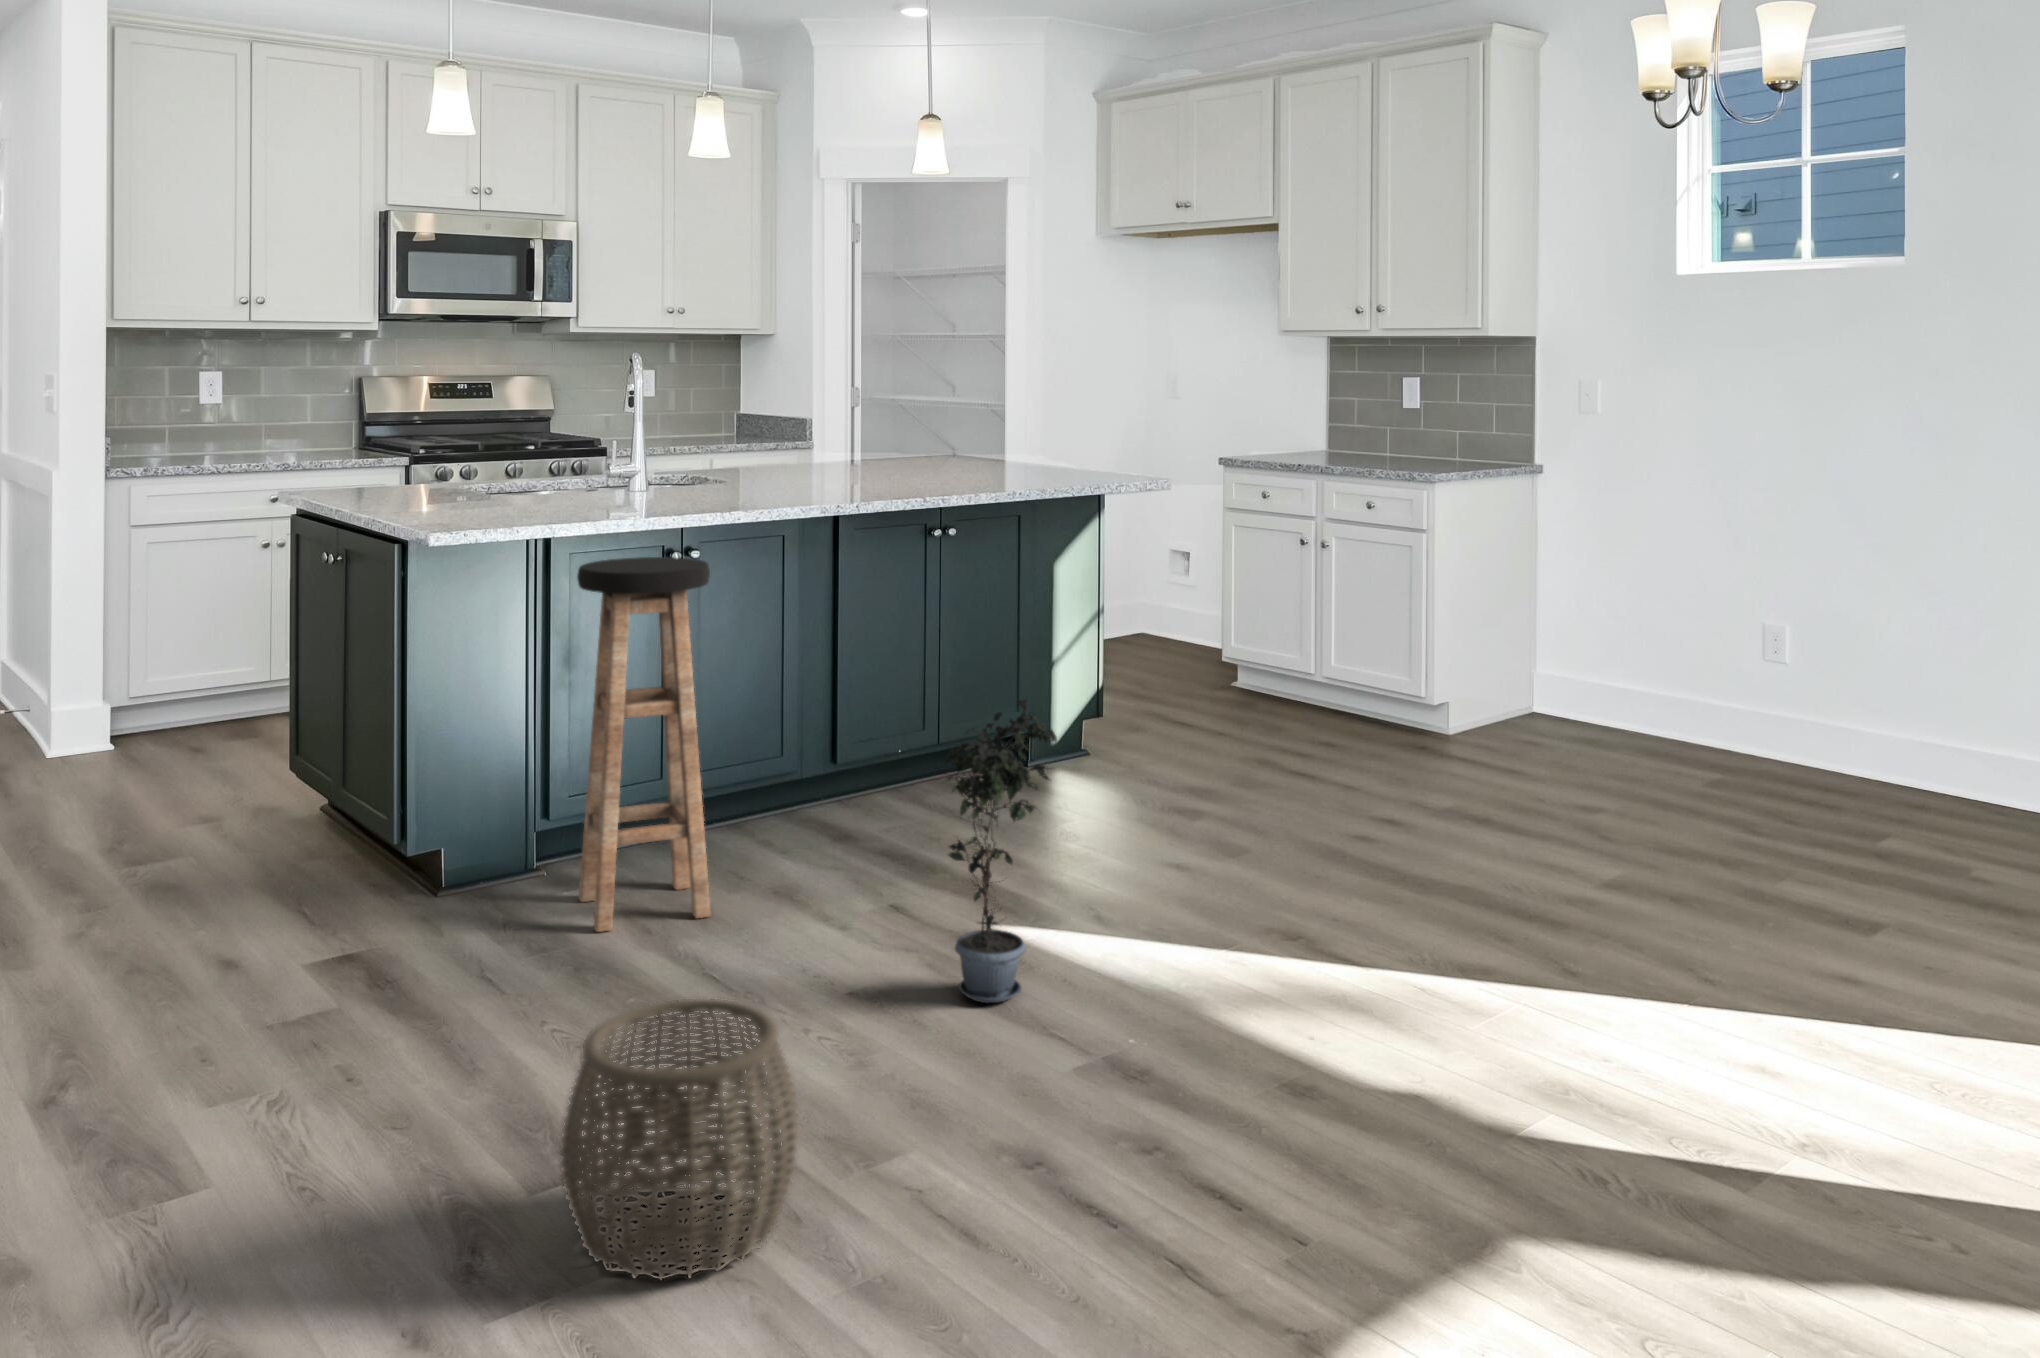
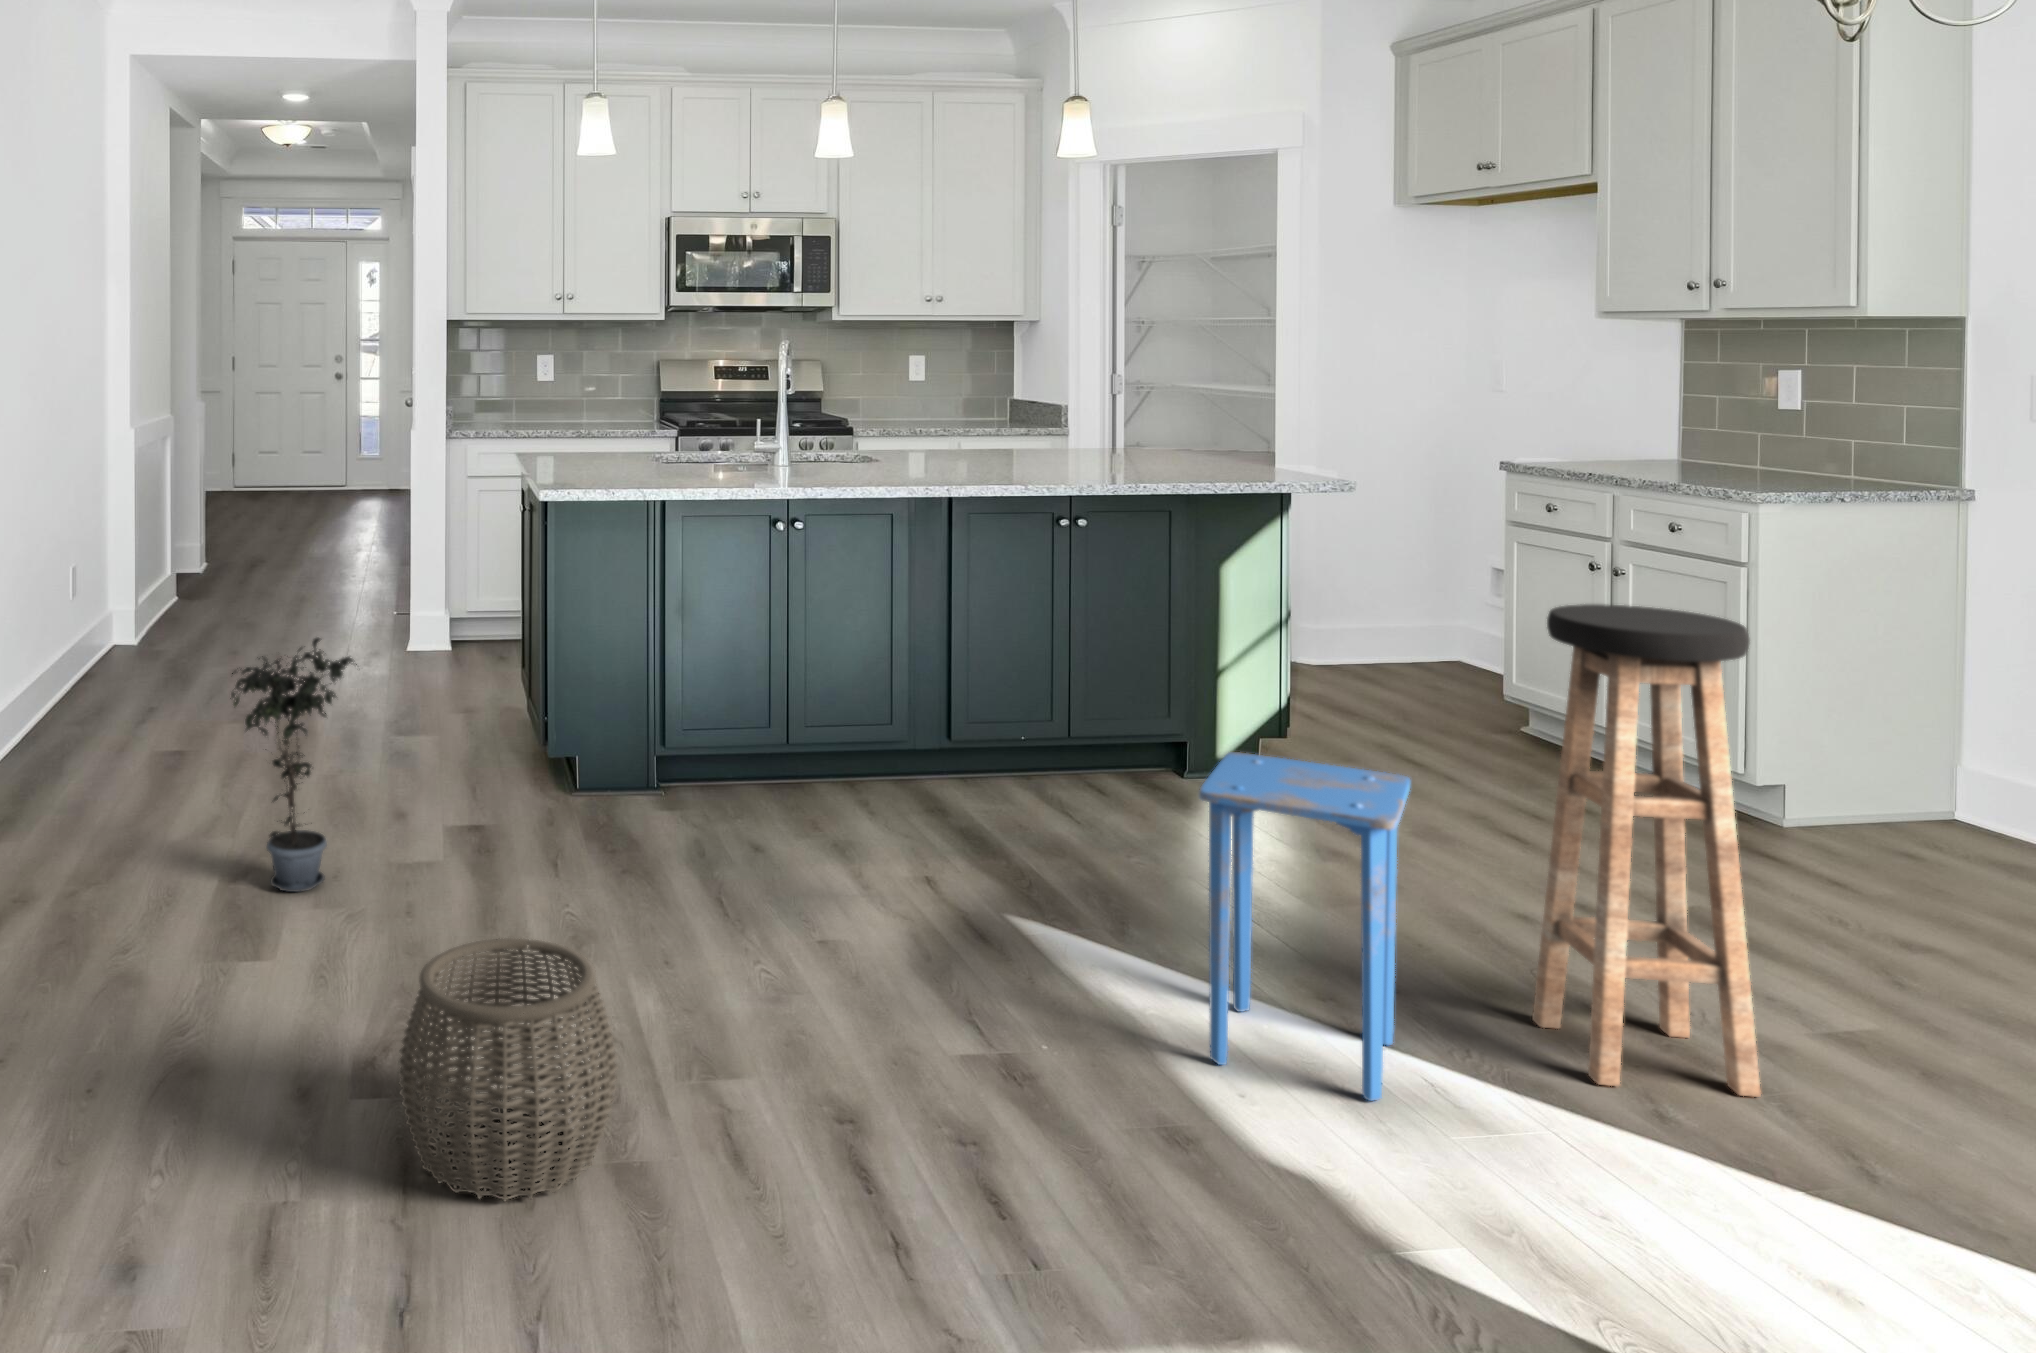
bar stool: present [577,557,710,932] -> present [1532,604,1761,1097]
potted plant: present [938,699,1057,1003] -> present [230,638,357,892]
side table: none [1189,716,1354,987] -> present [1199,752,1410,1101]

